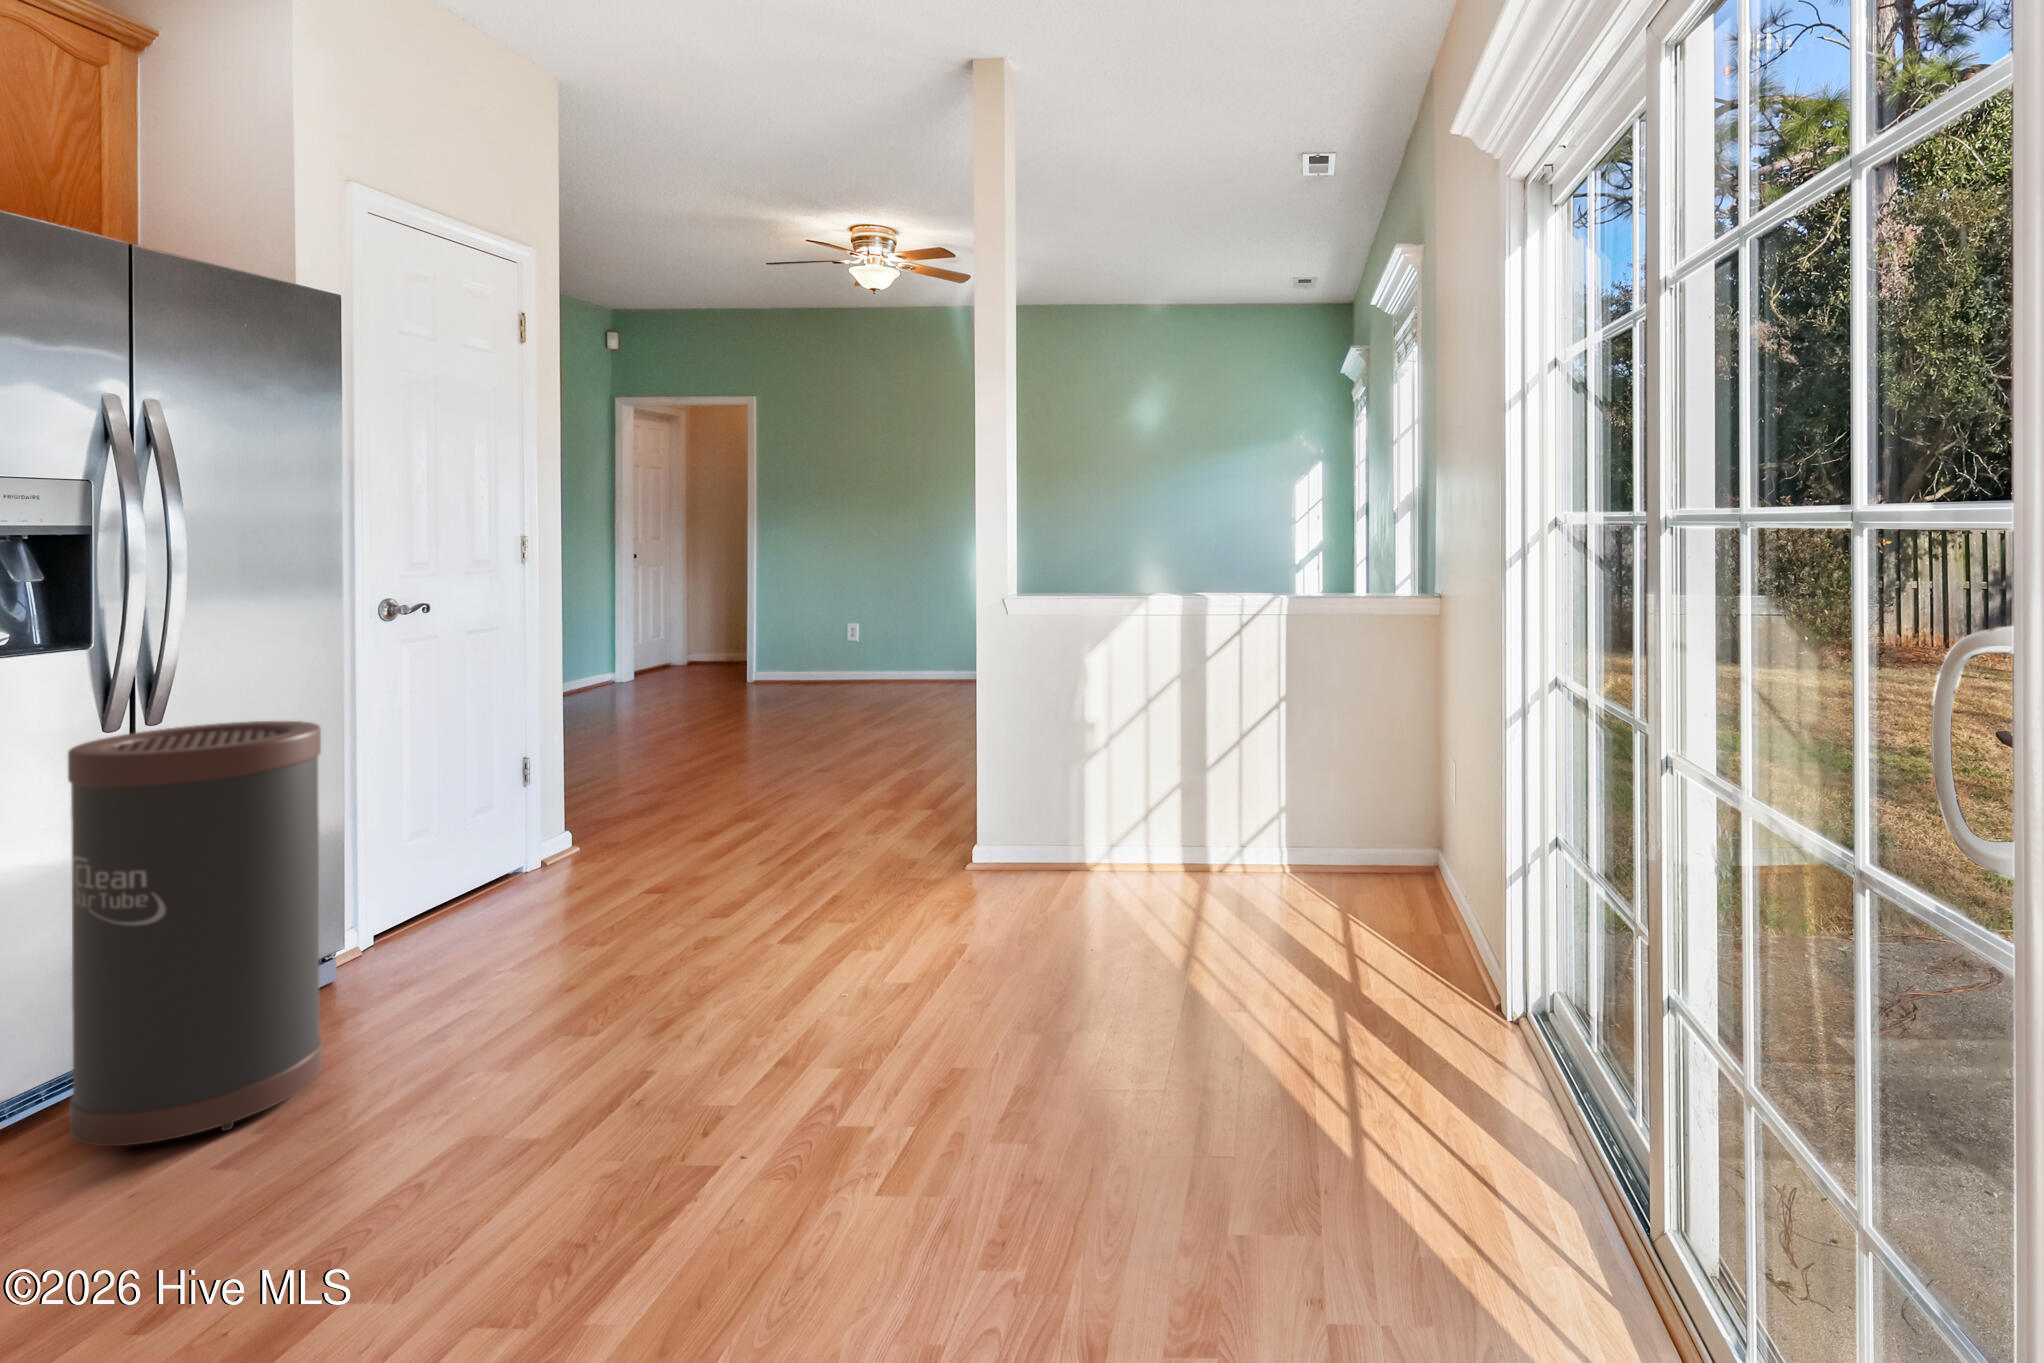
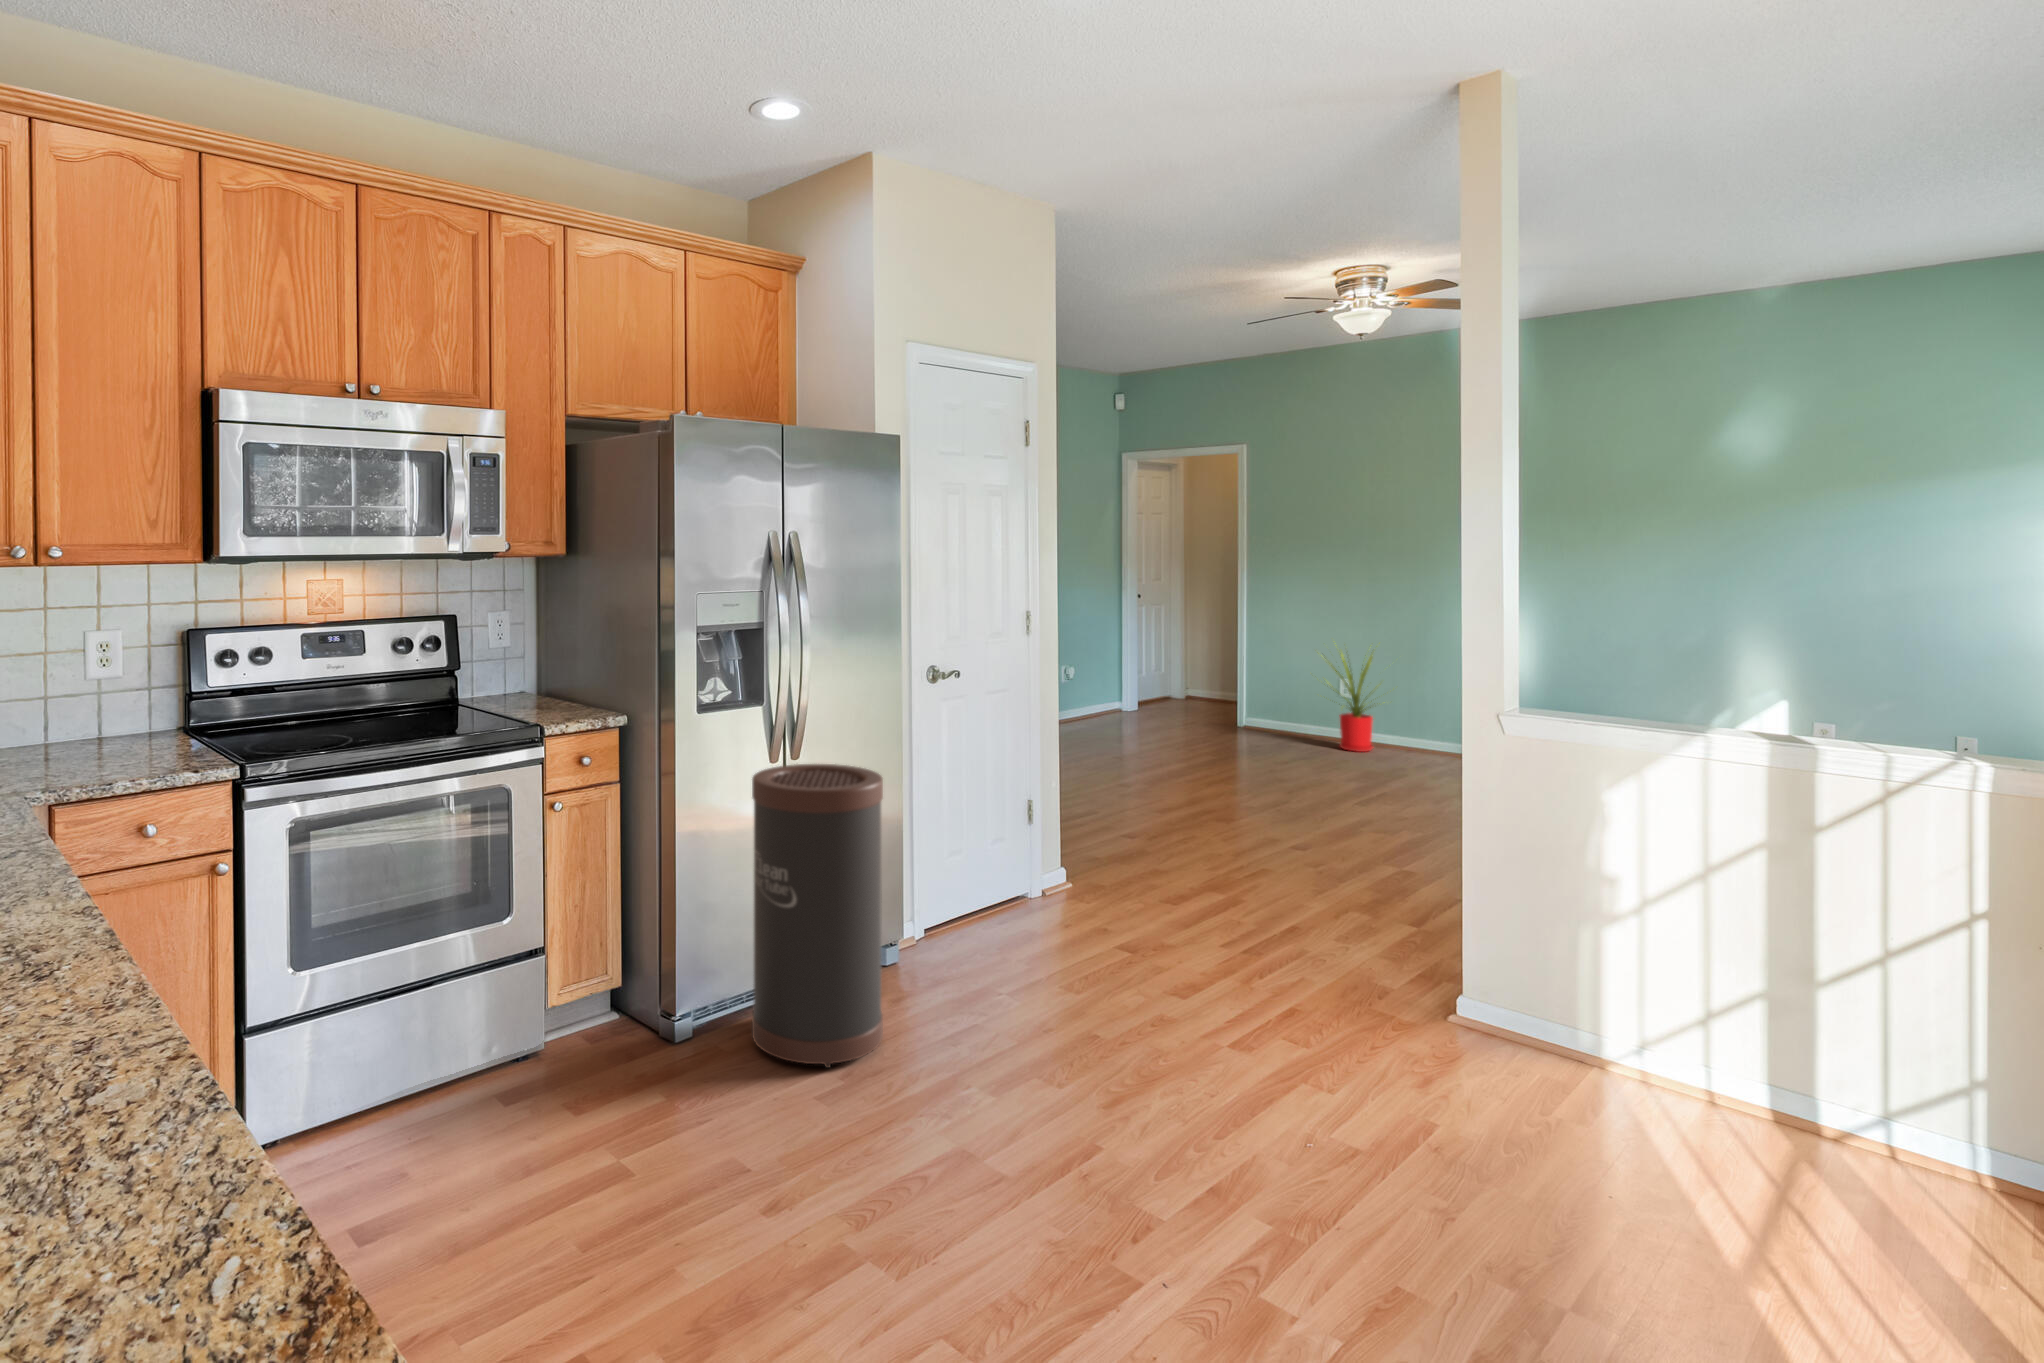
house plant: none [819,585,902,689] -> present [1328,653,1381,752]

